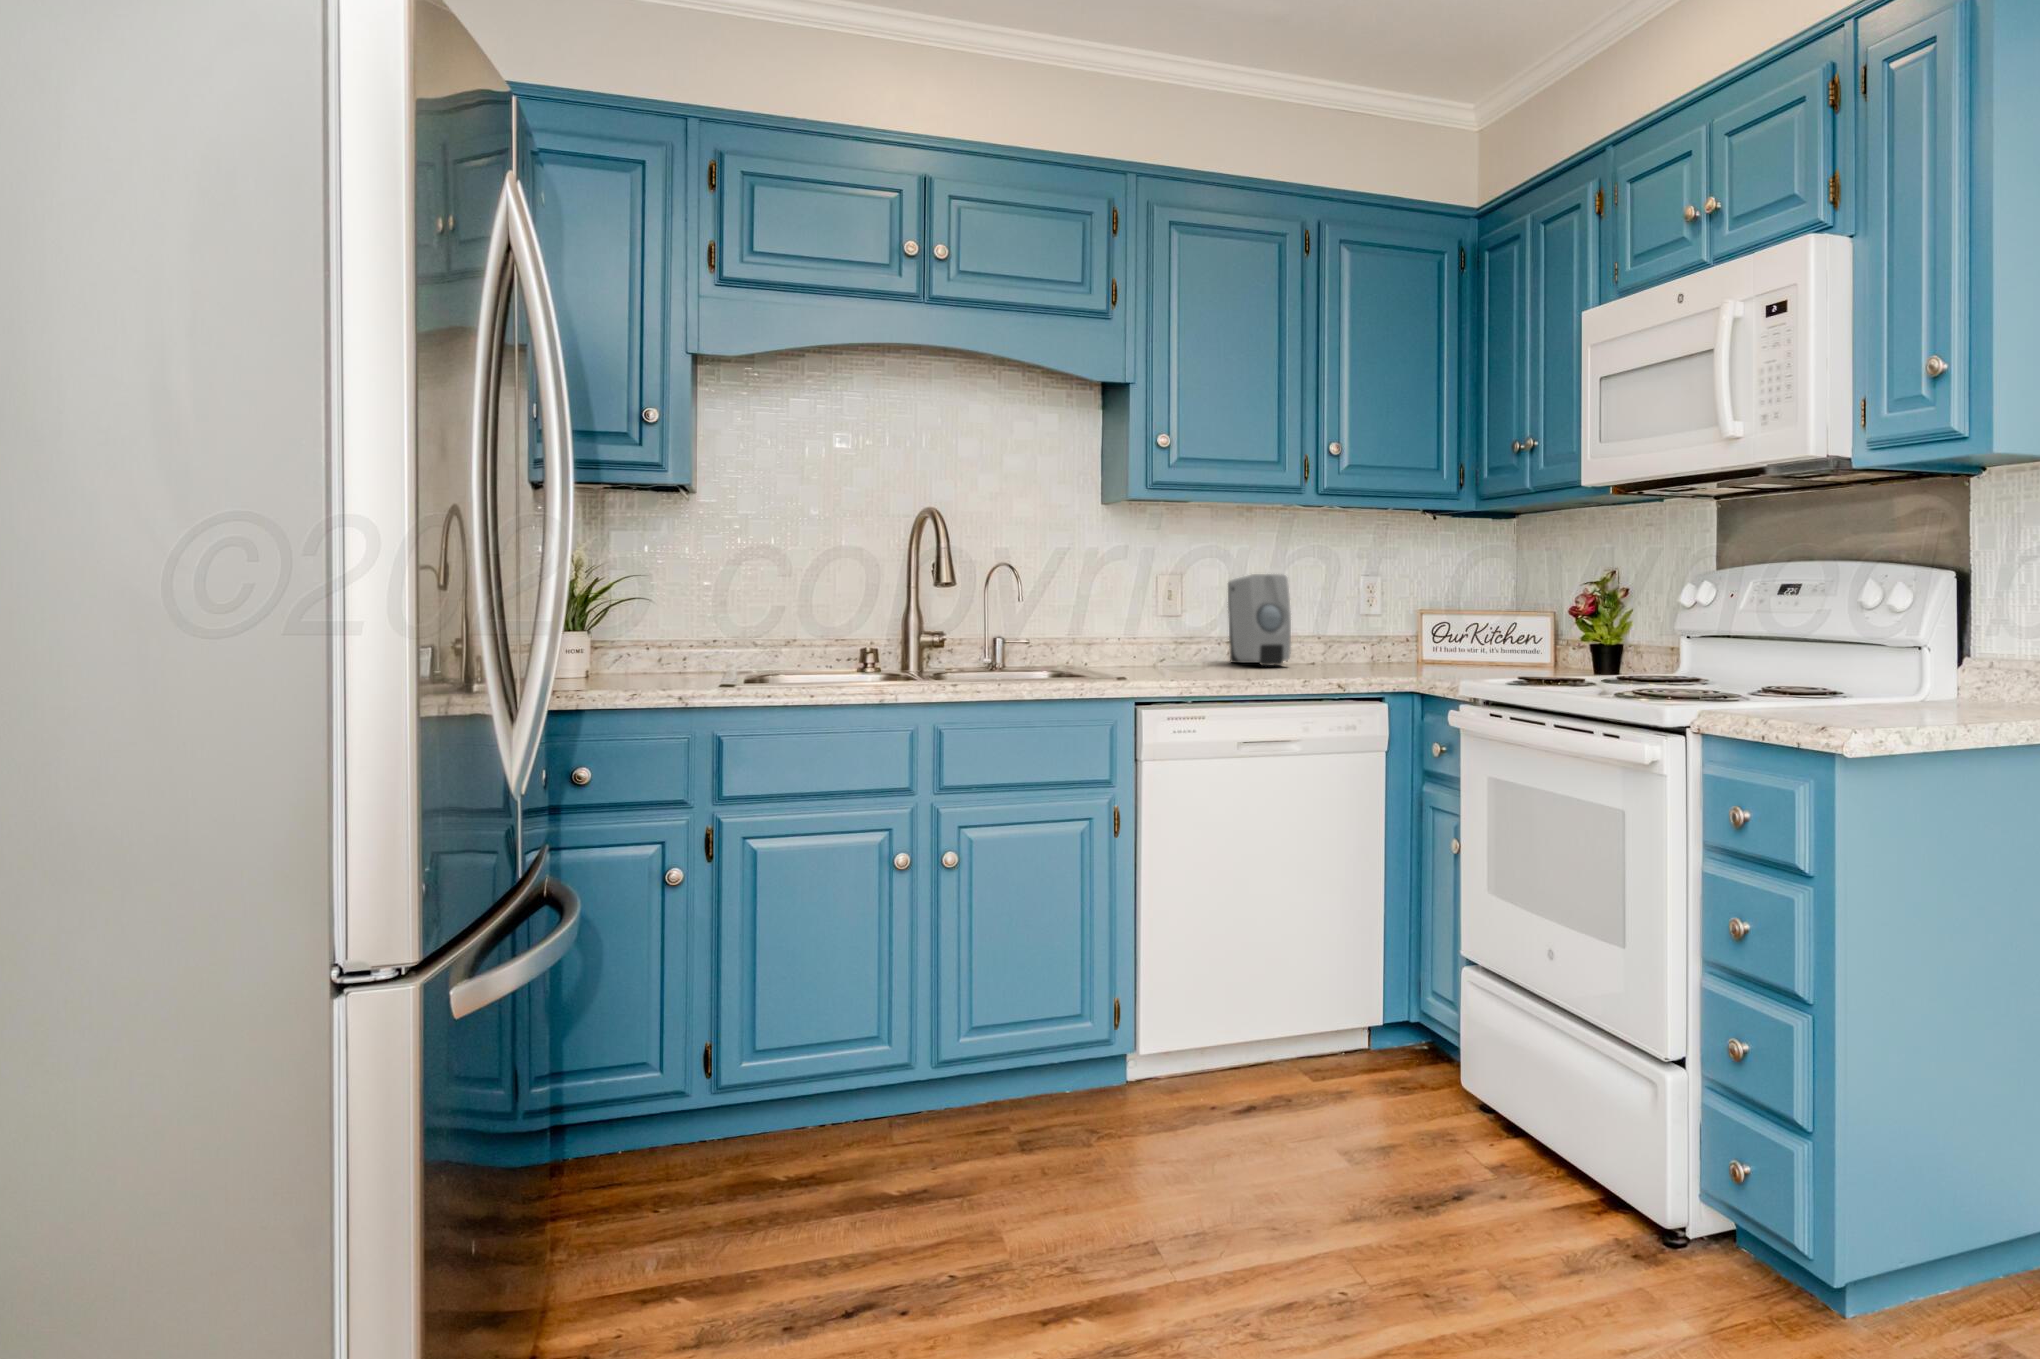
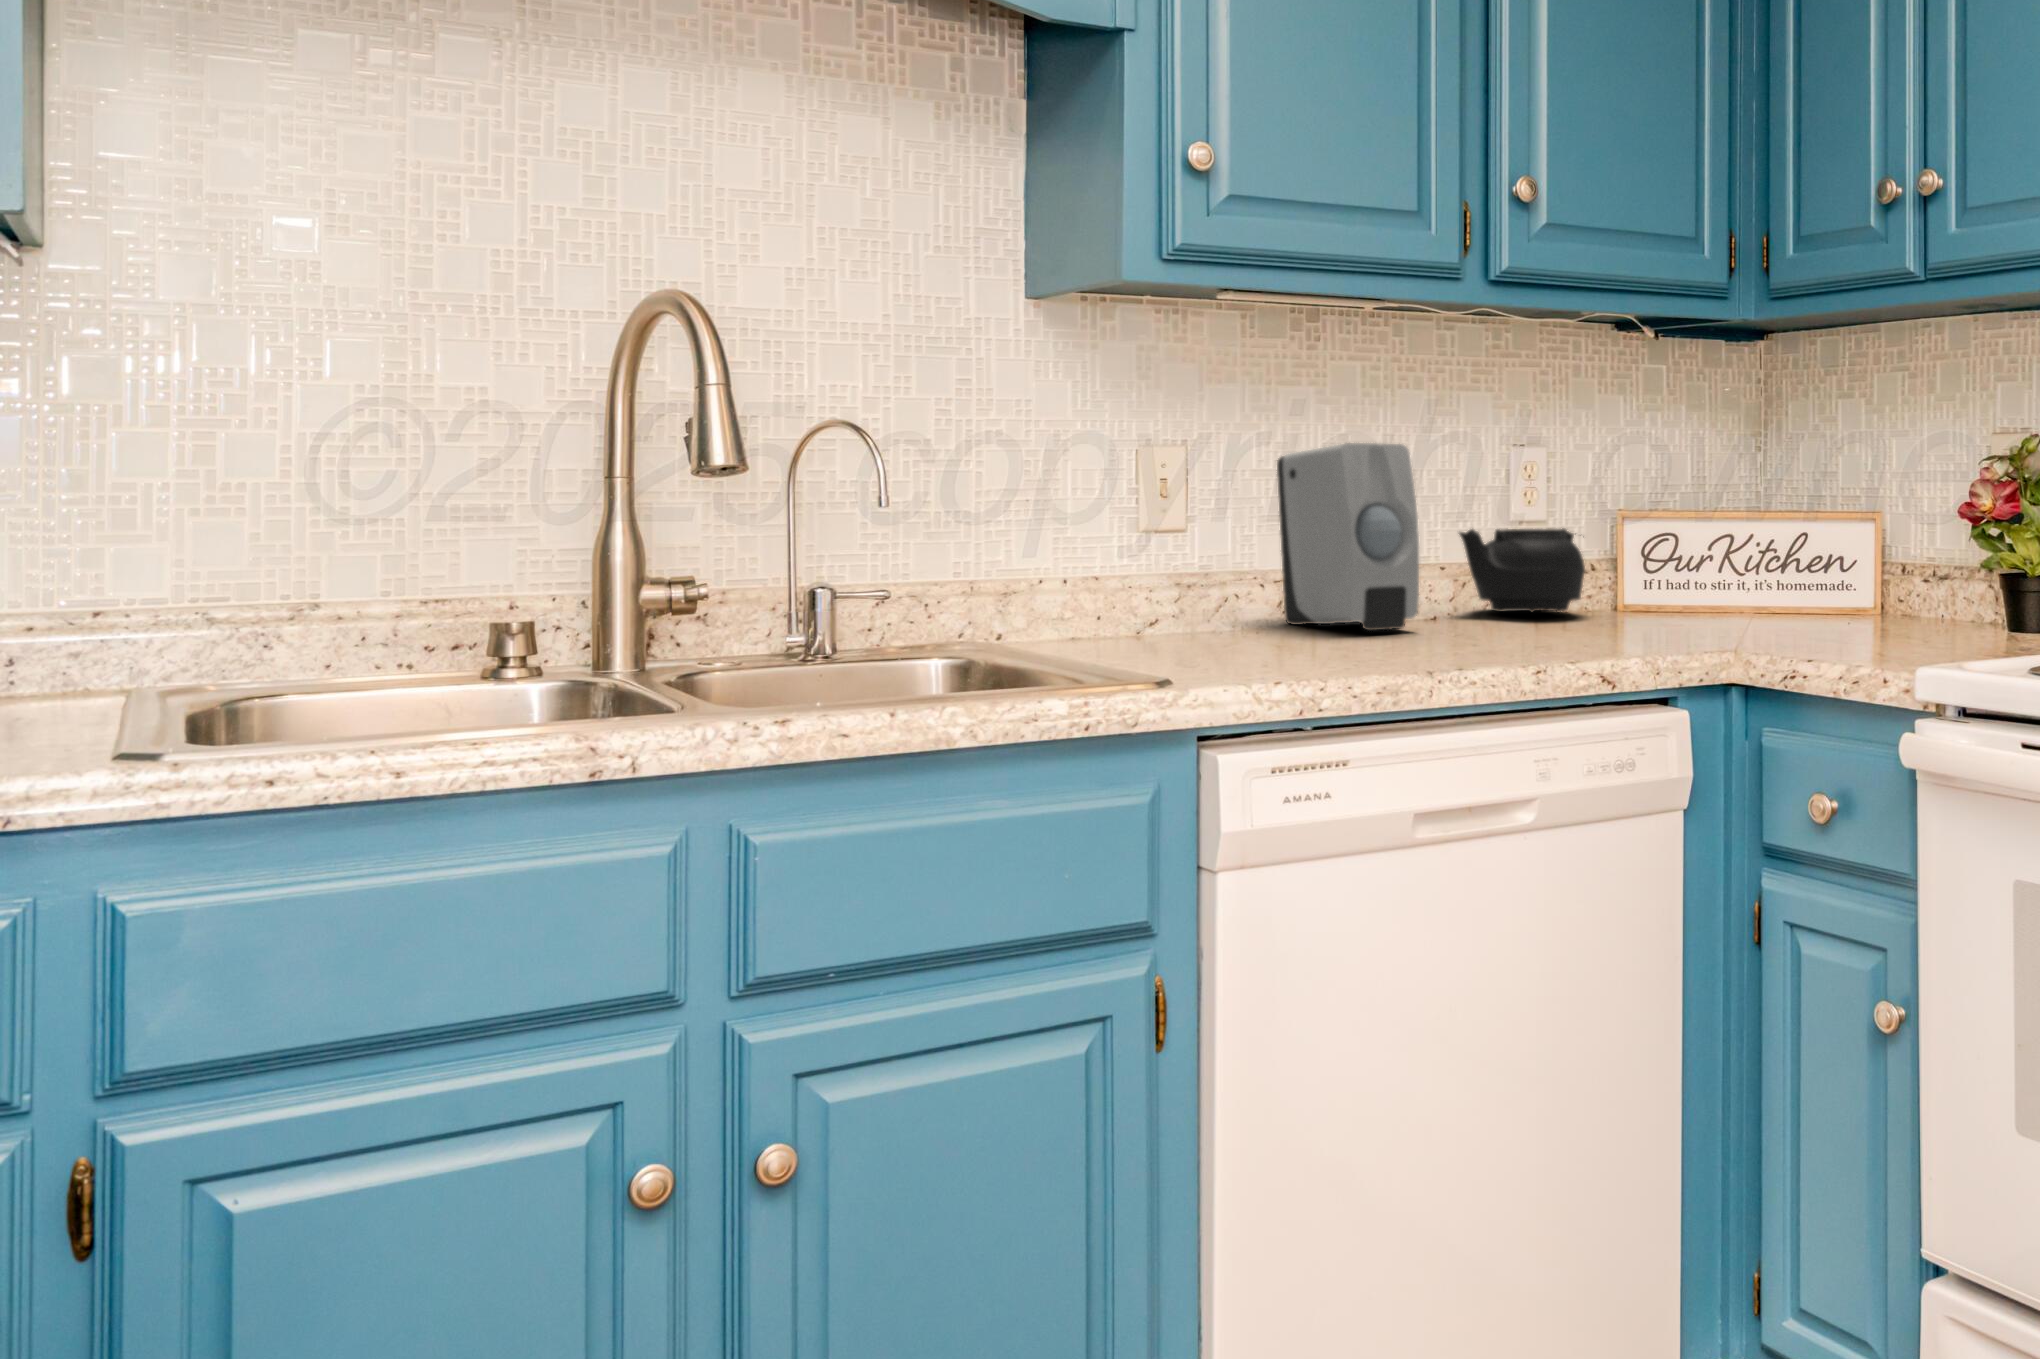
teapot: none [1324,617,1393,662] -> present [1459,528,1585,613]

